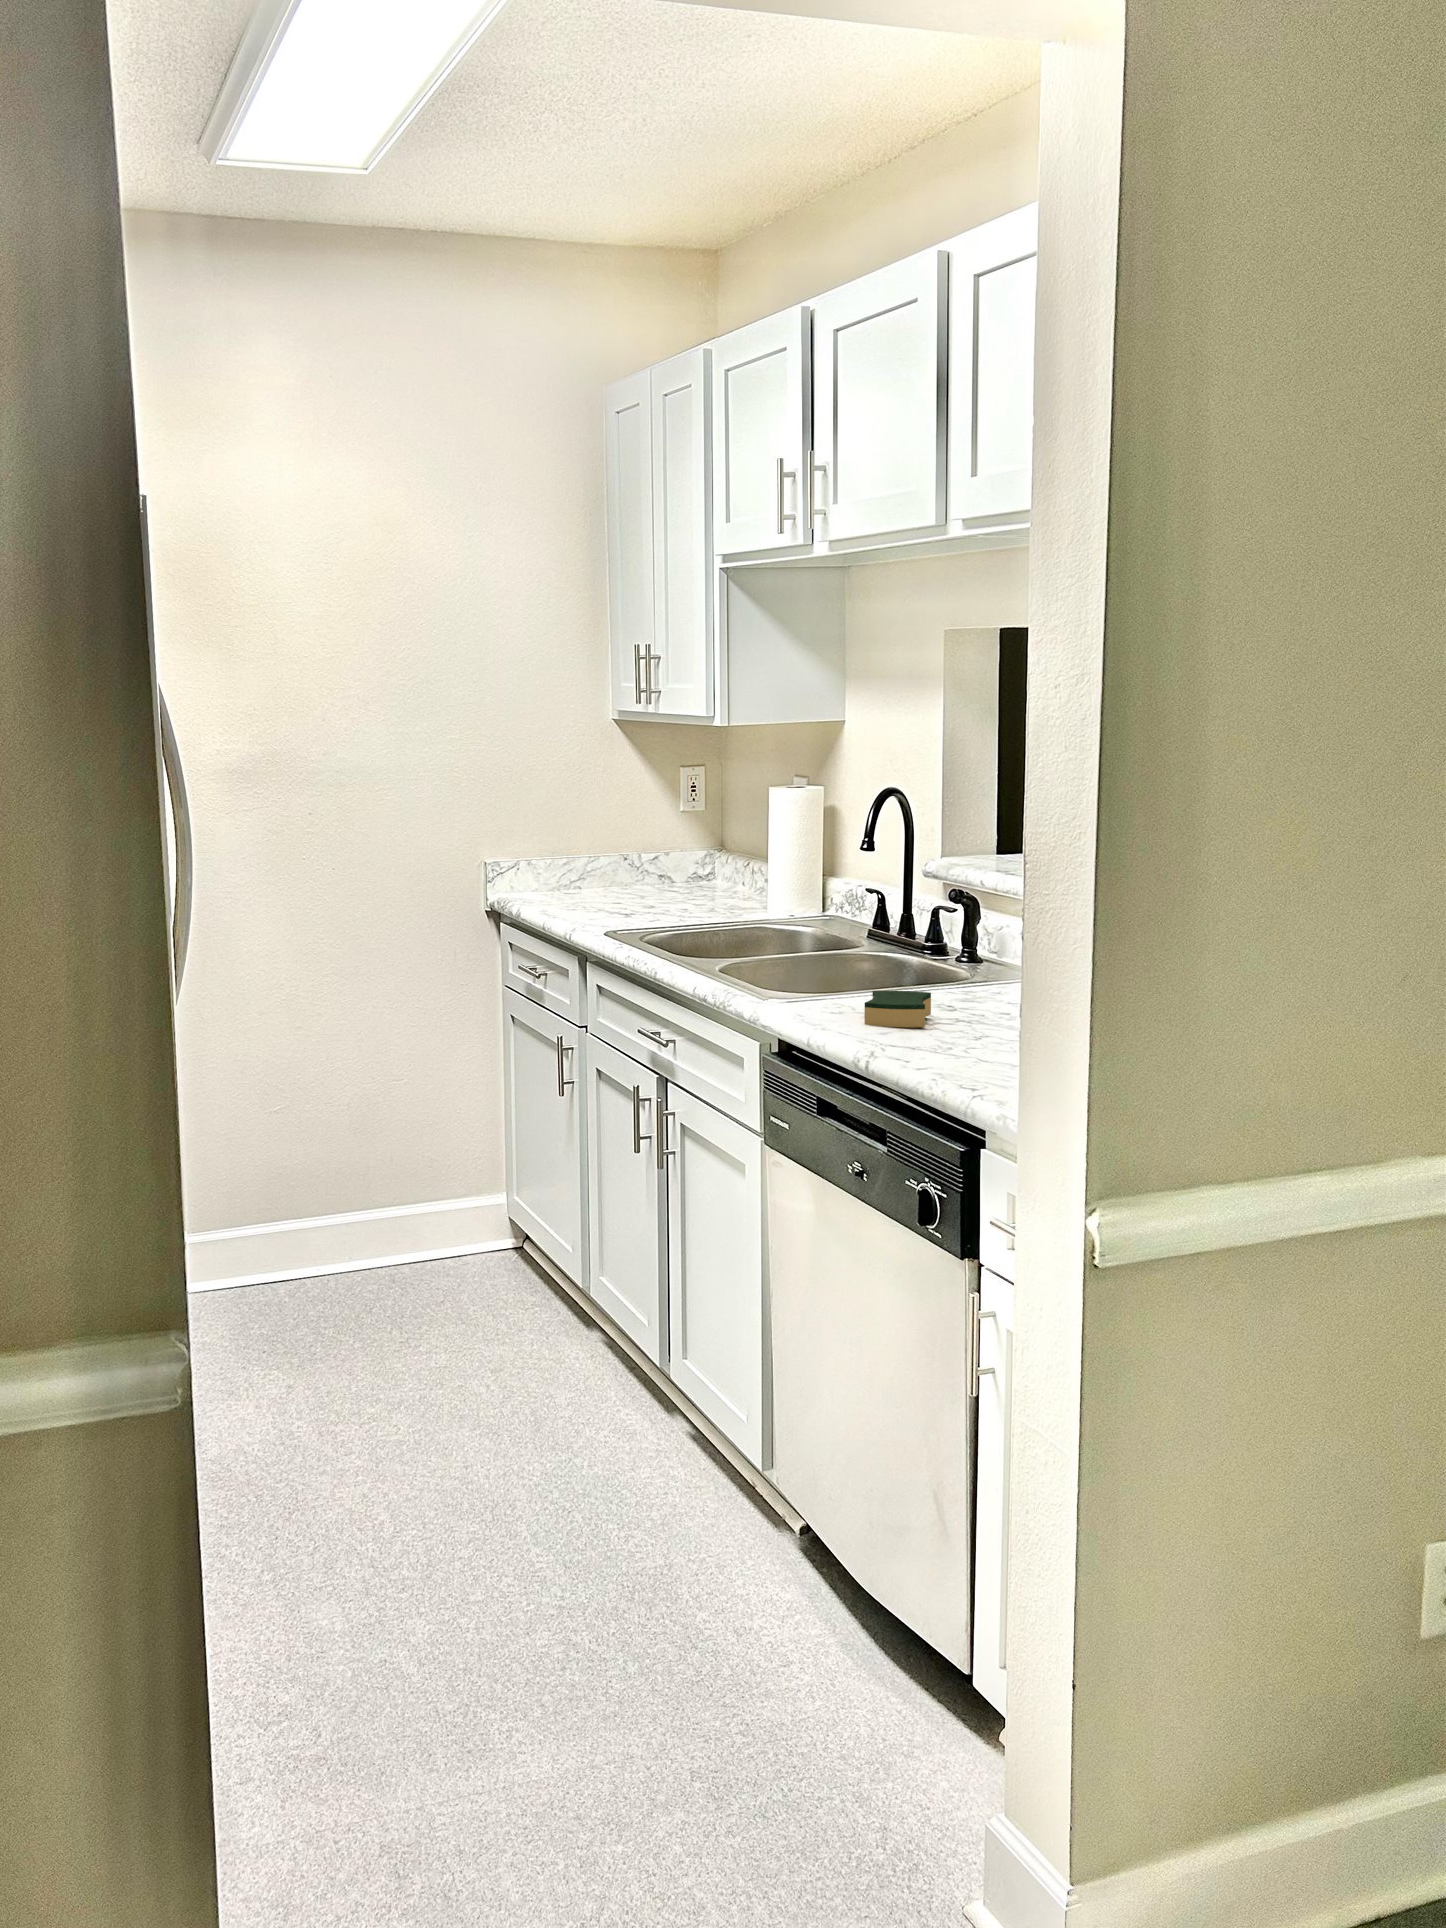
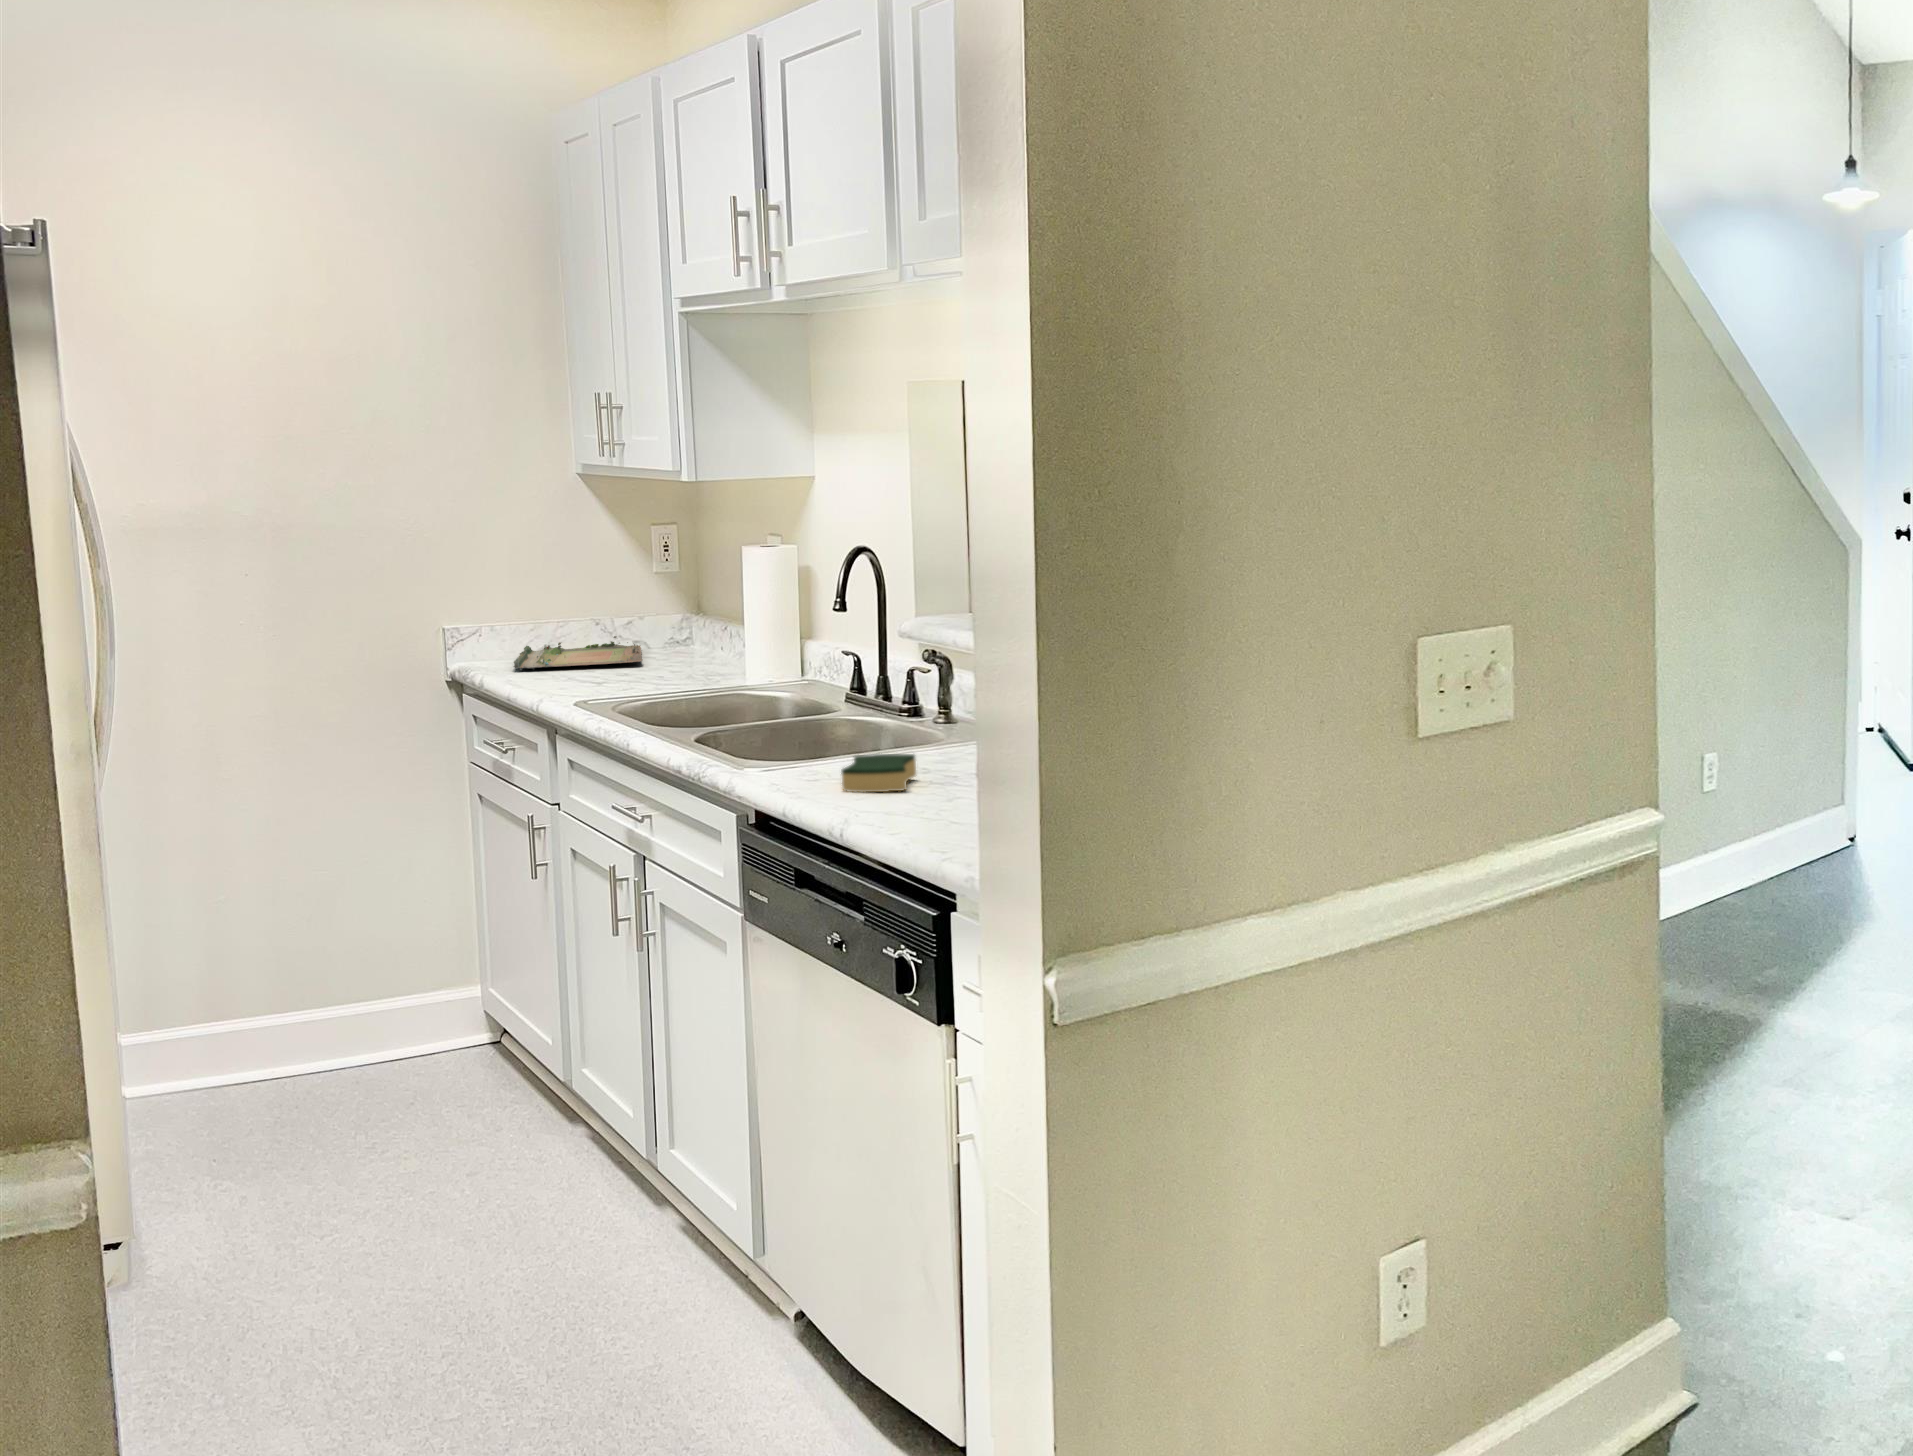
tray: none [556,873,658,904] -> present [514,636,642,670]

